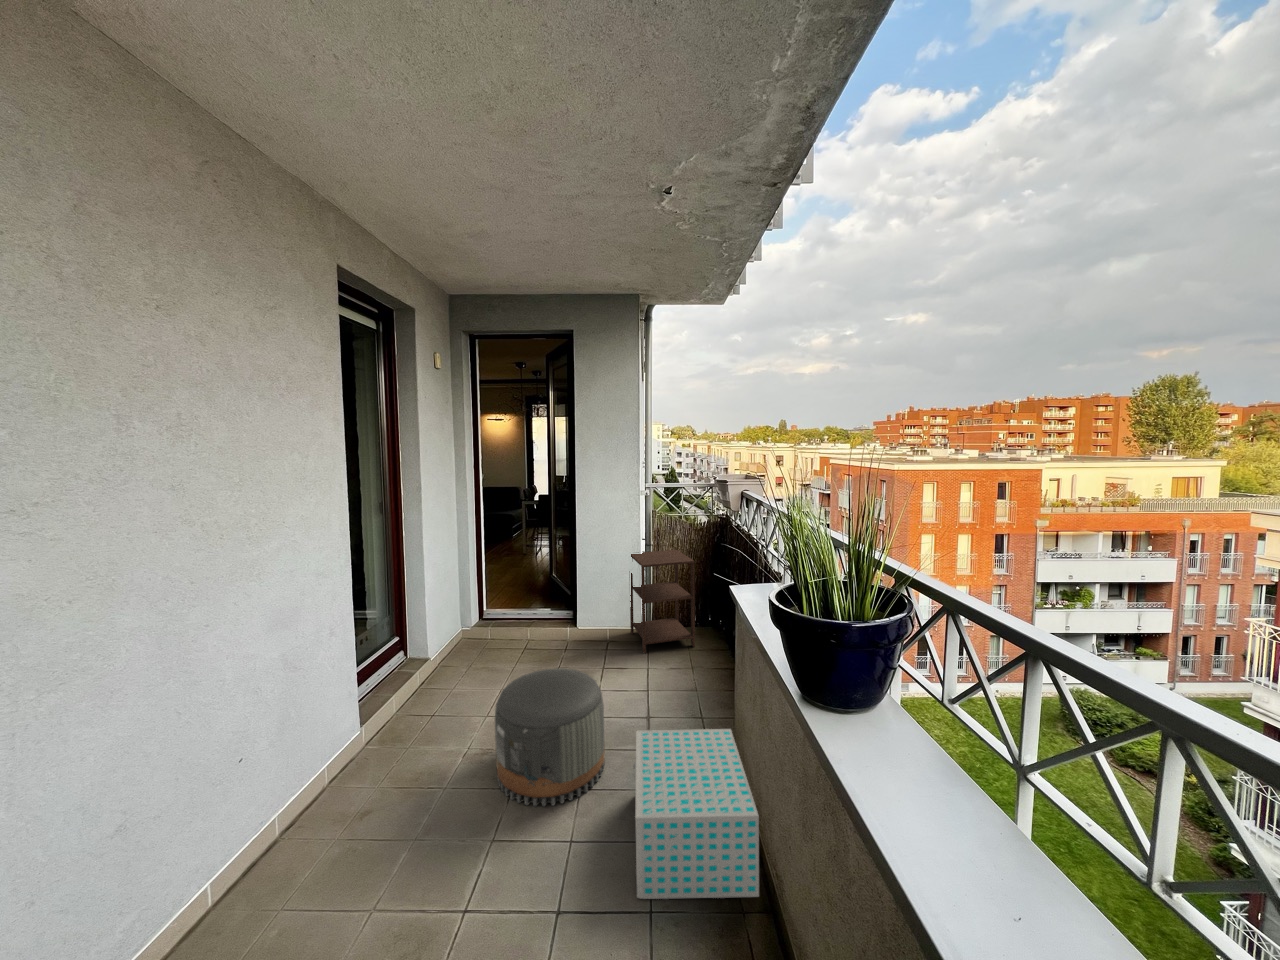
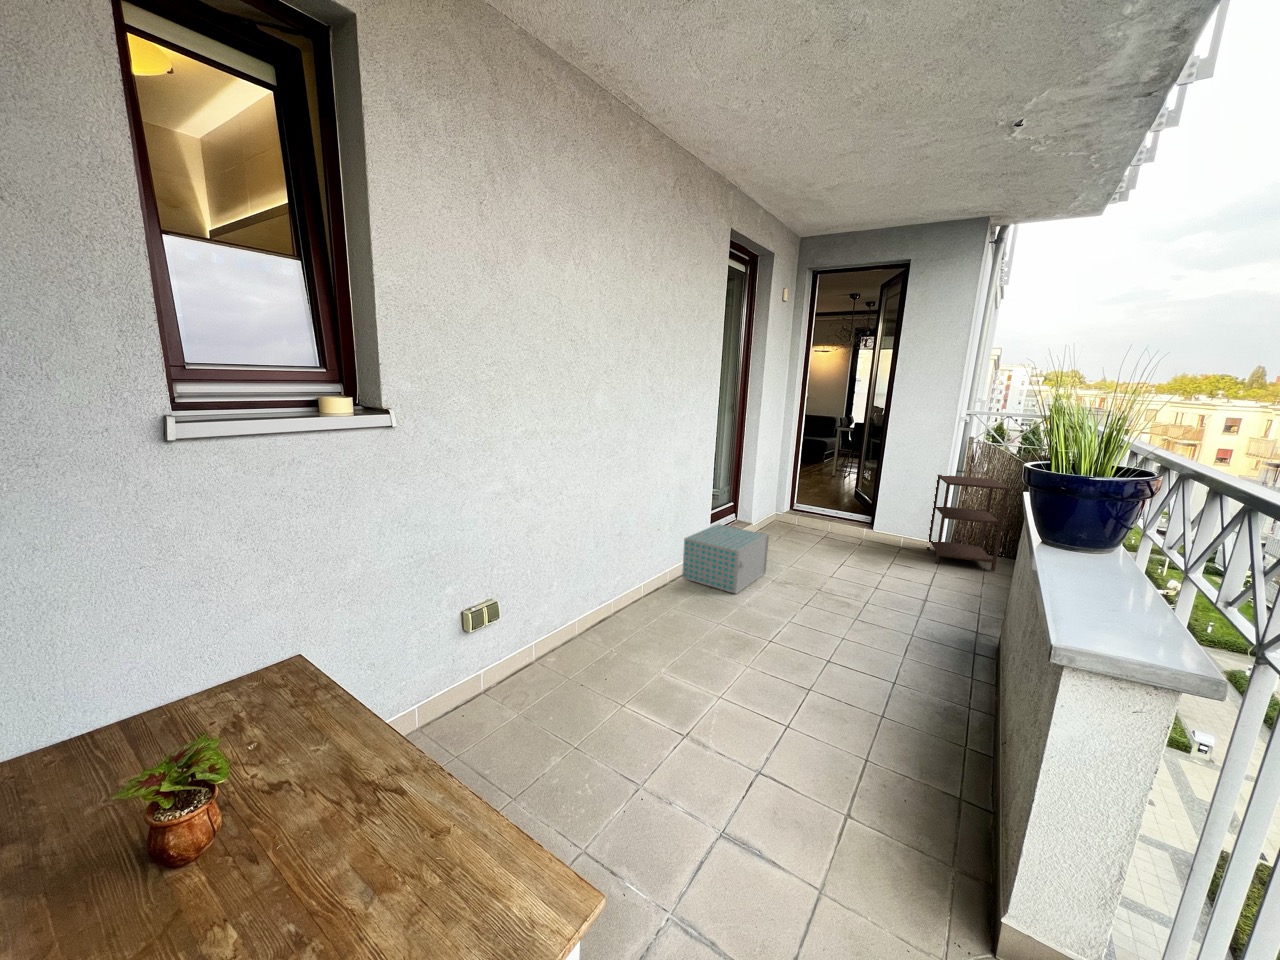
pouf: present [495,668,605,806] -> none [797,533,885,616]
storage box: present [633,729,759,899] -> present [682,524,769,593]

